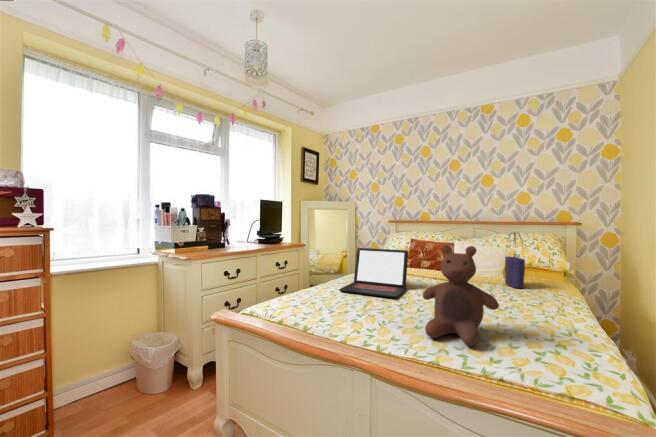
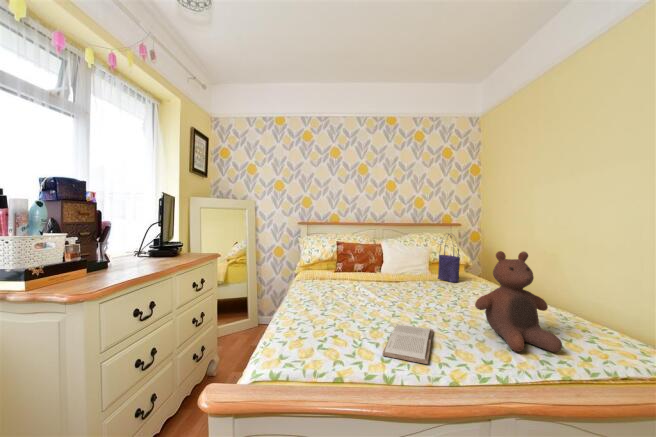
laptop: present [340,248,408,298] -> none [328,256,402,311]
book: none [320,304,390,327] -> present [382,324,433,364]

